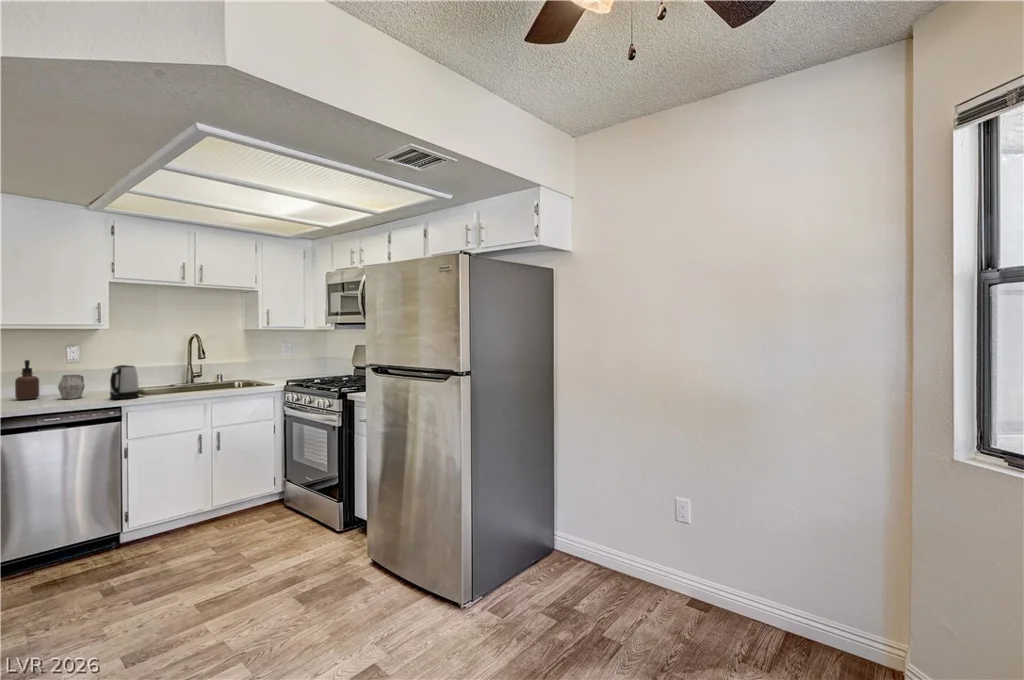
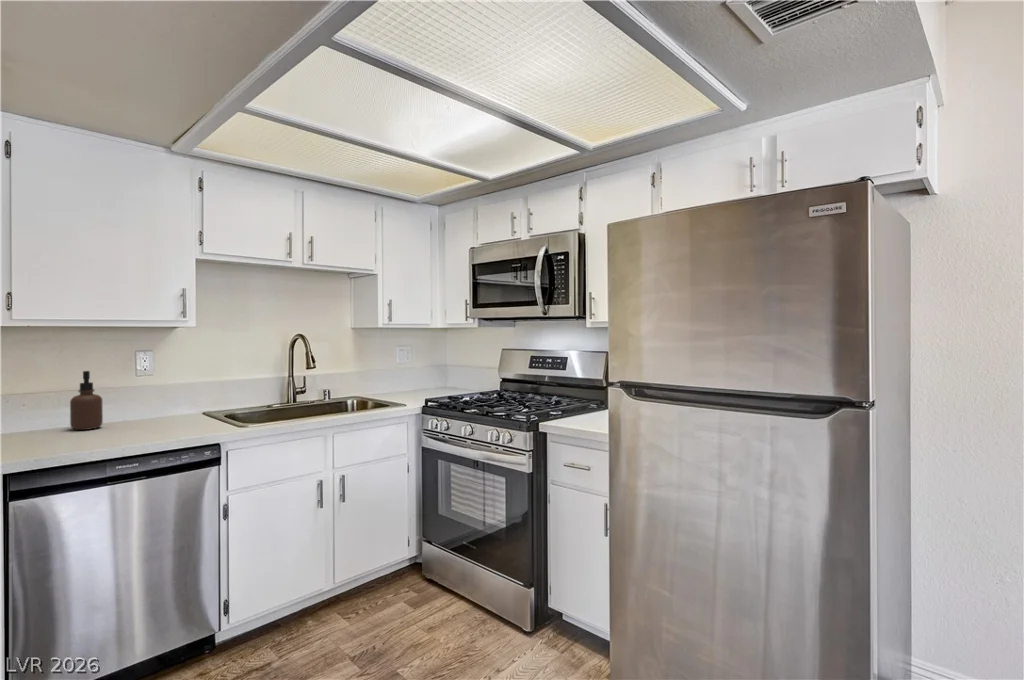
kettle: present [110,365,139,399] -> none [200,379,239,430]
mug: present [58,375,85,399] -> none [129,392,164,429]

